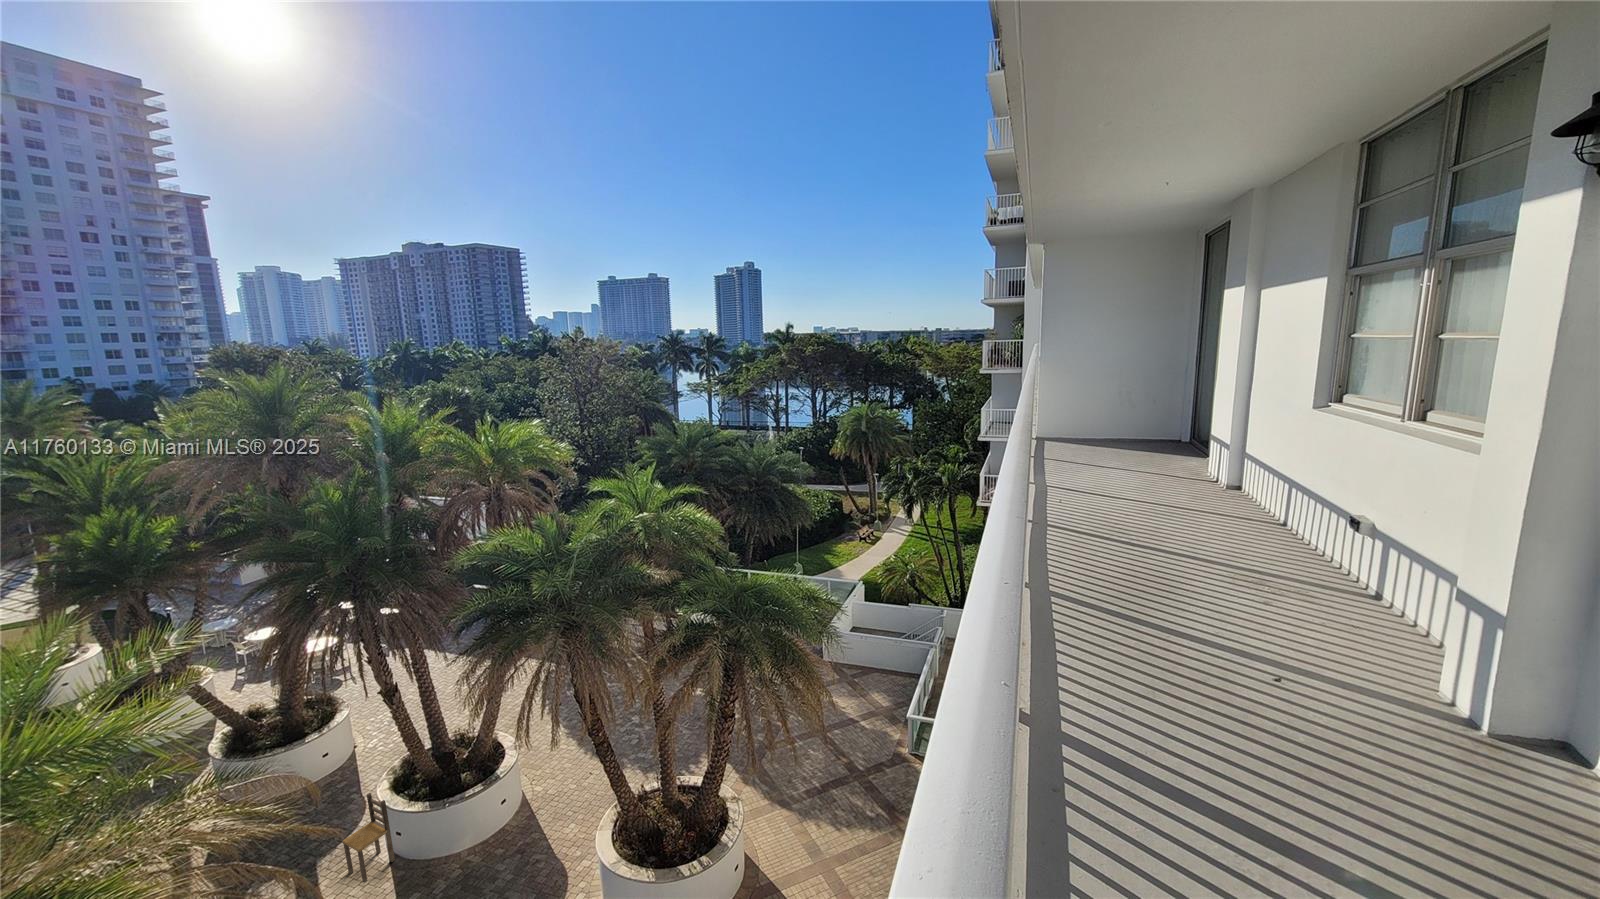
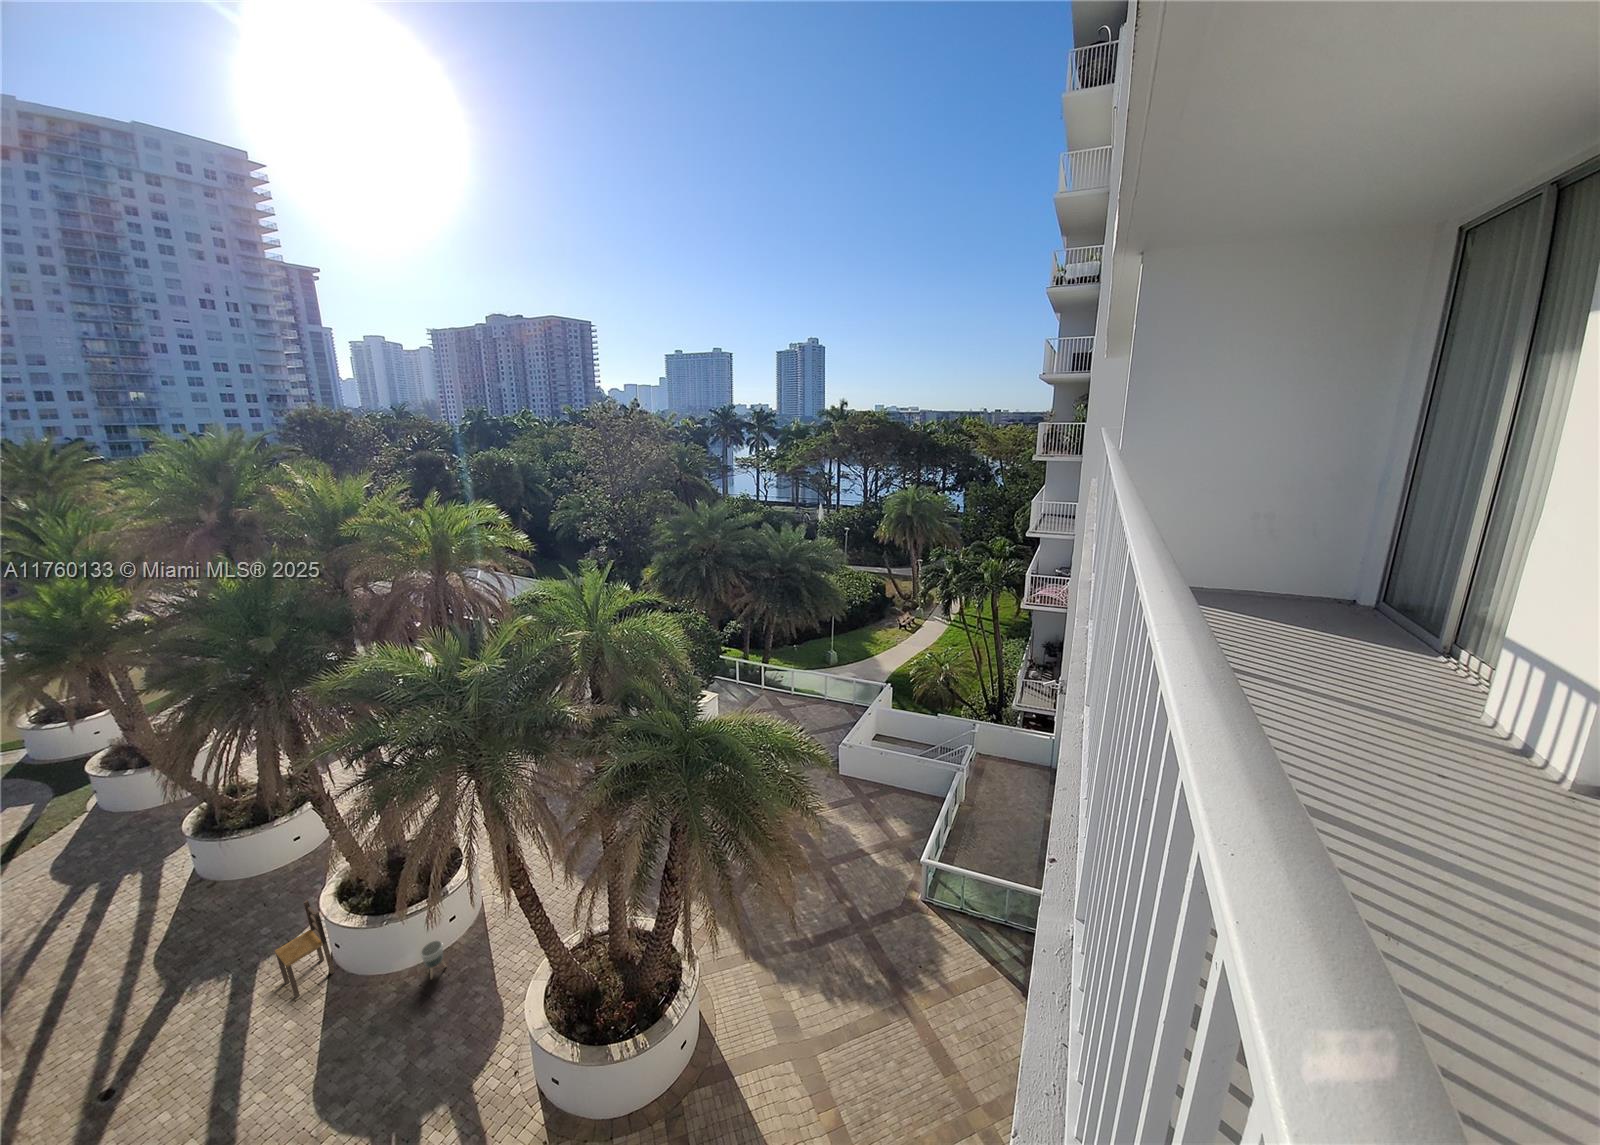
planter: none [480,821,501,856] -> present [421,940,446,979]

